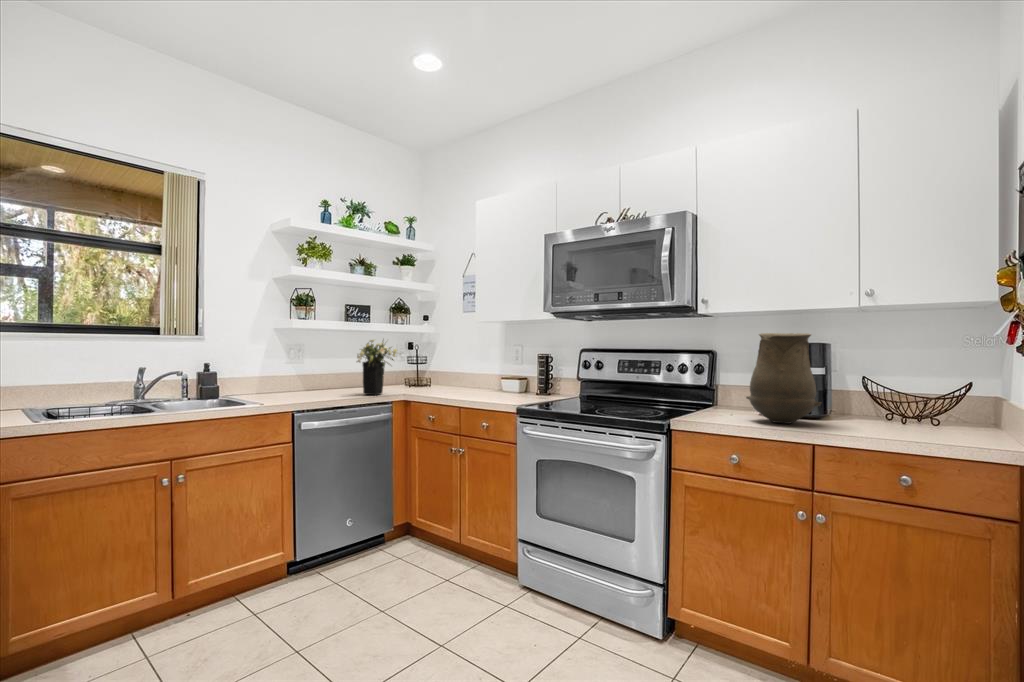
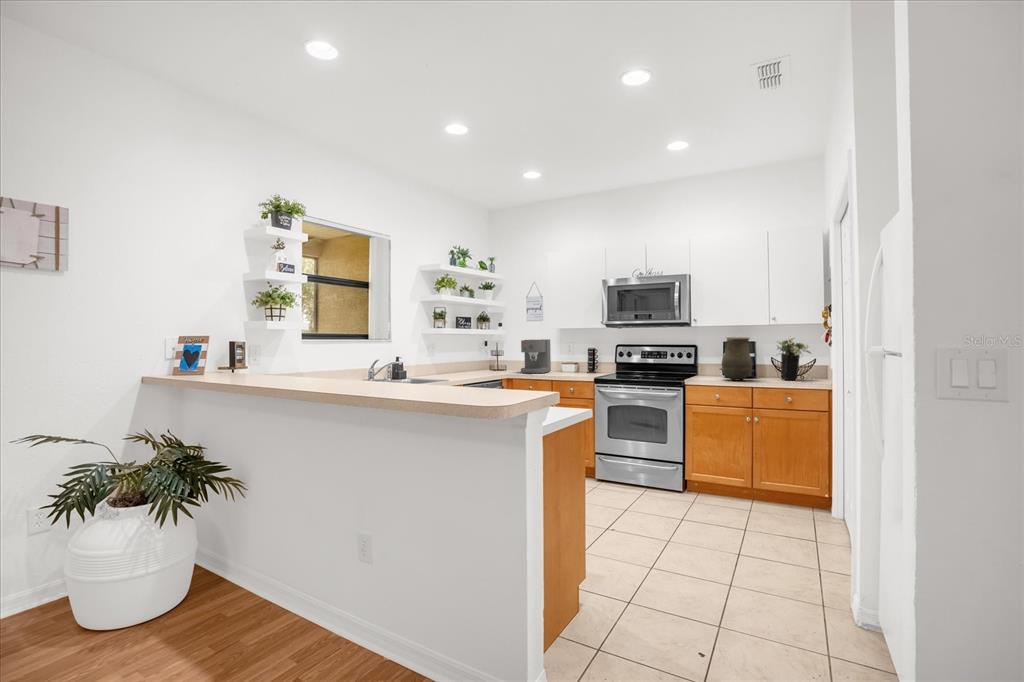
flower arrangement: present [357,339,397,395] -> present [778,337,811,380]
coffee maker: none [439,339,490,393] -> present [521,339,551,373]

